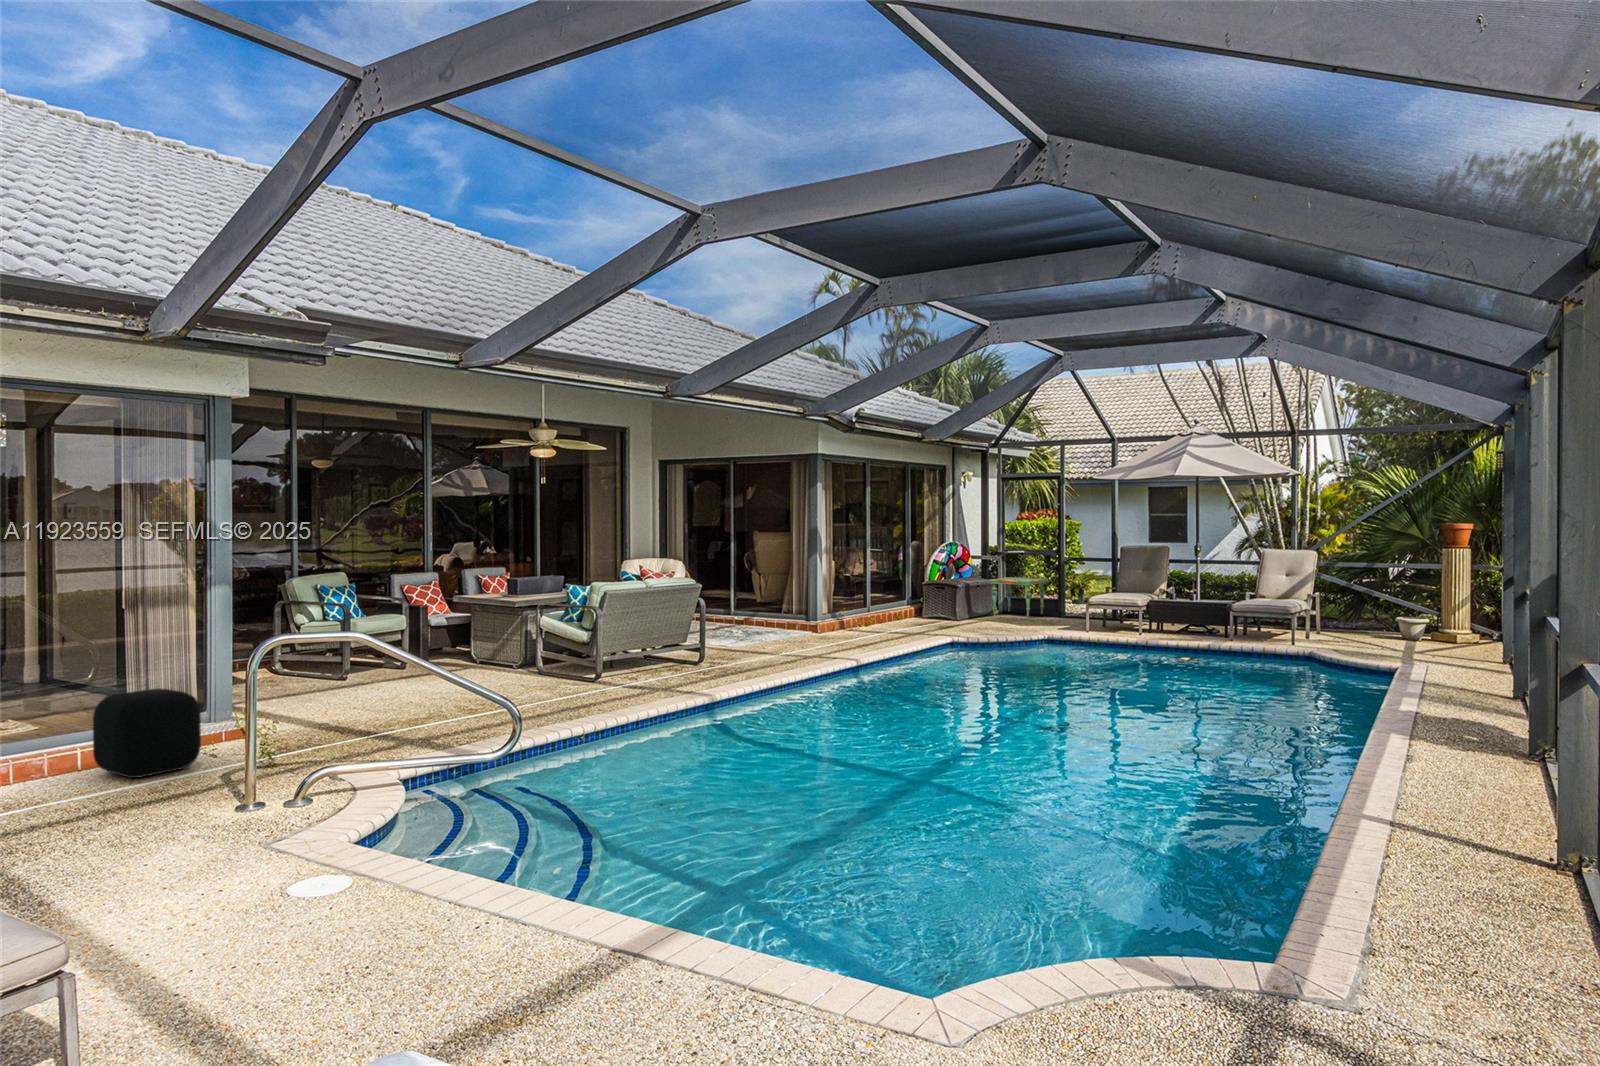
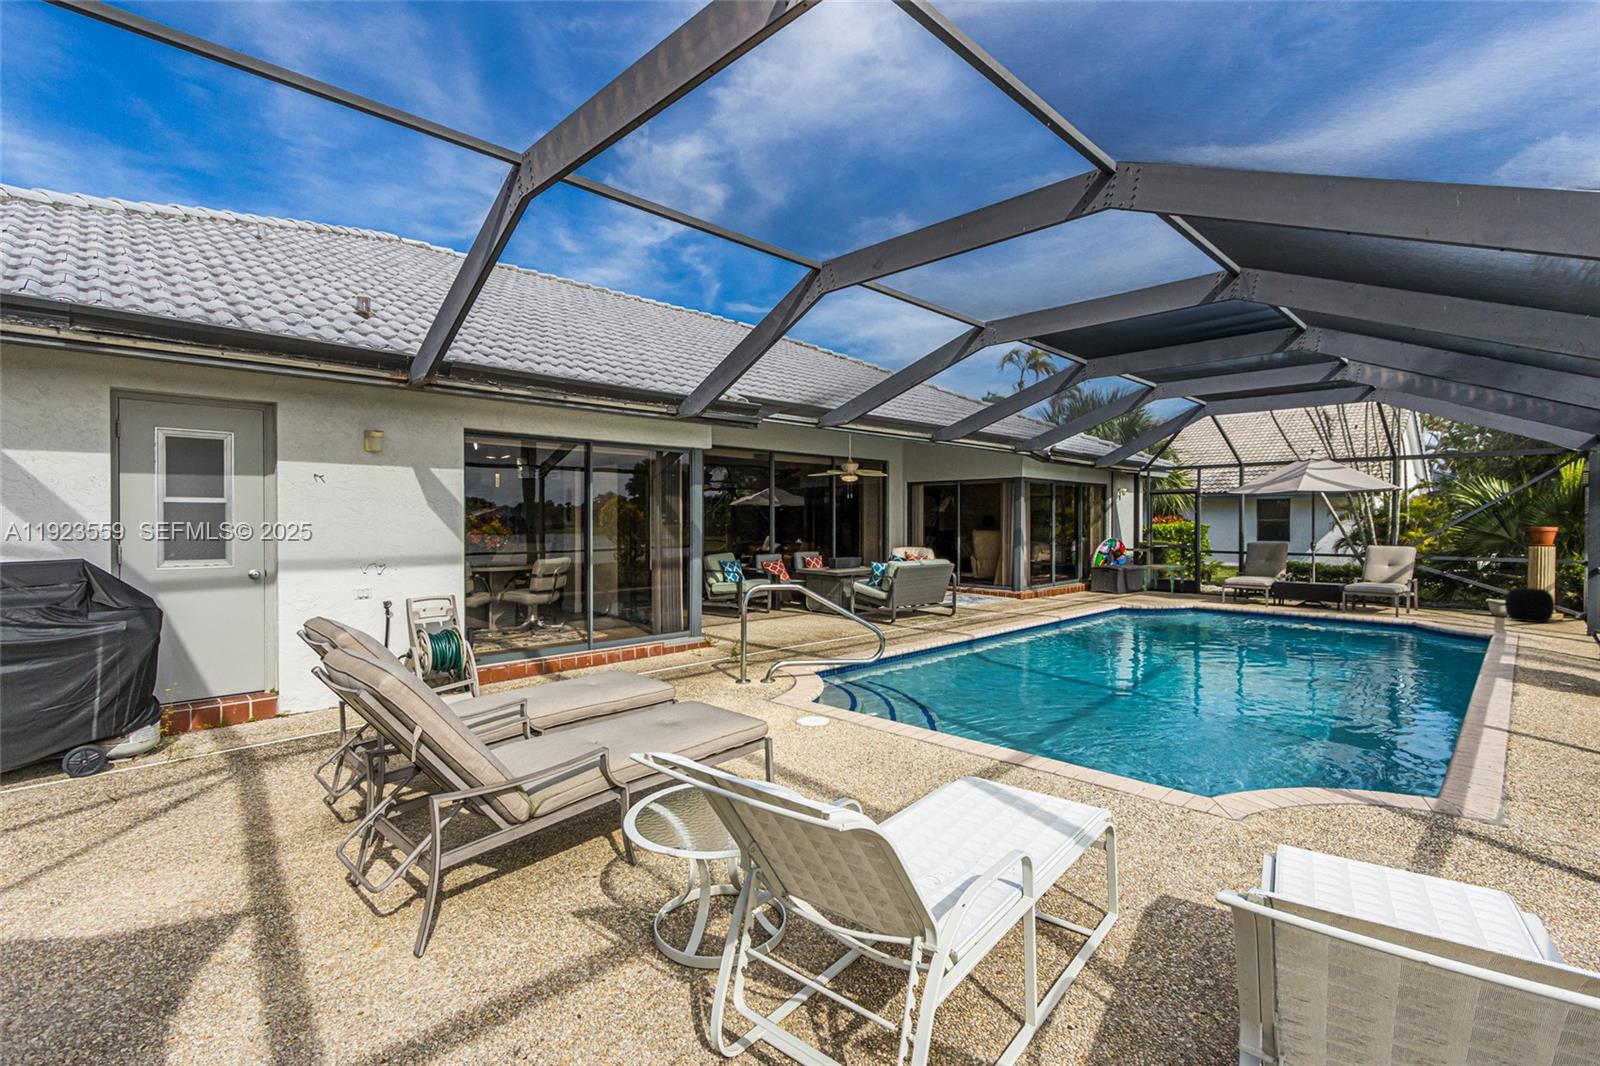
ottoman: present [93,688,201,778] -> present [1505,588,1555,622]

